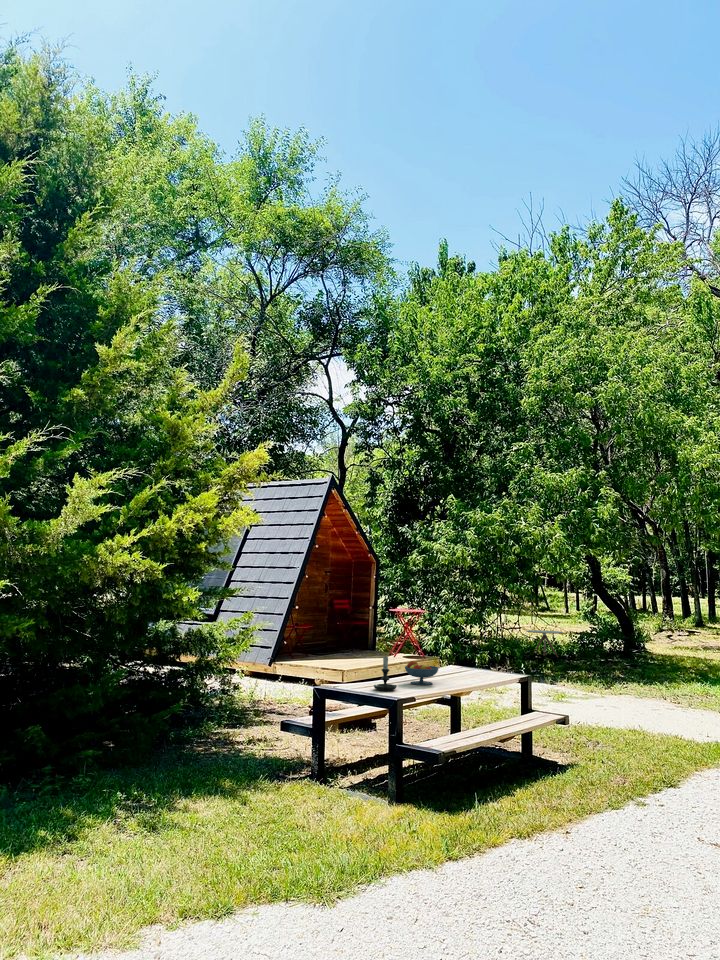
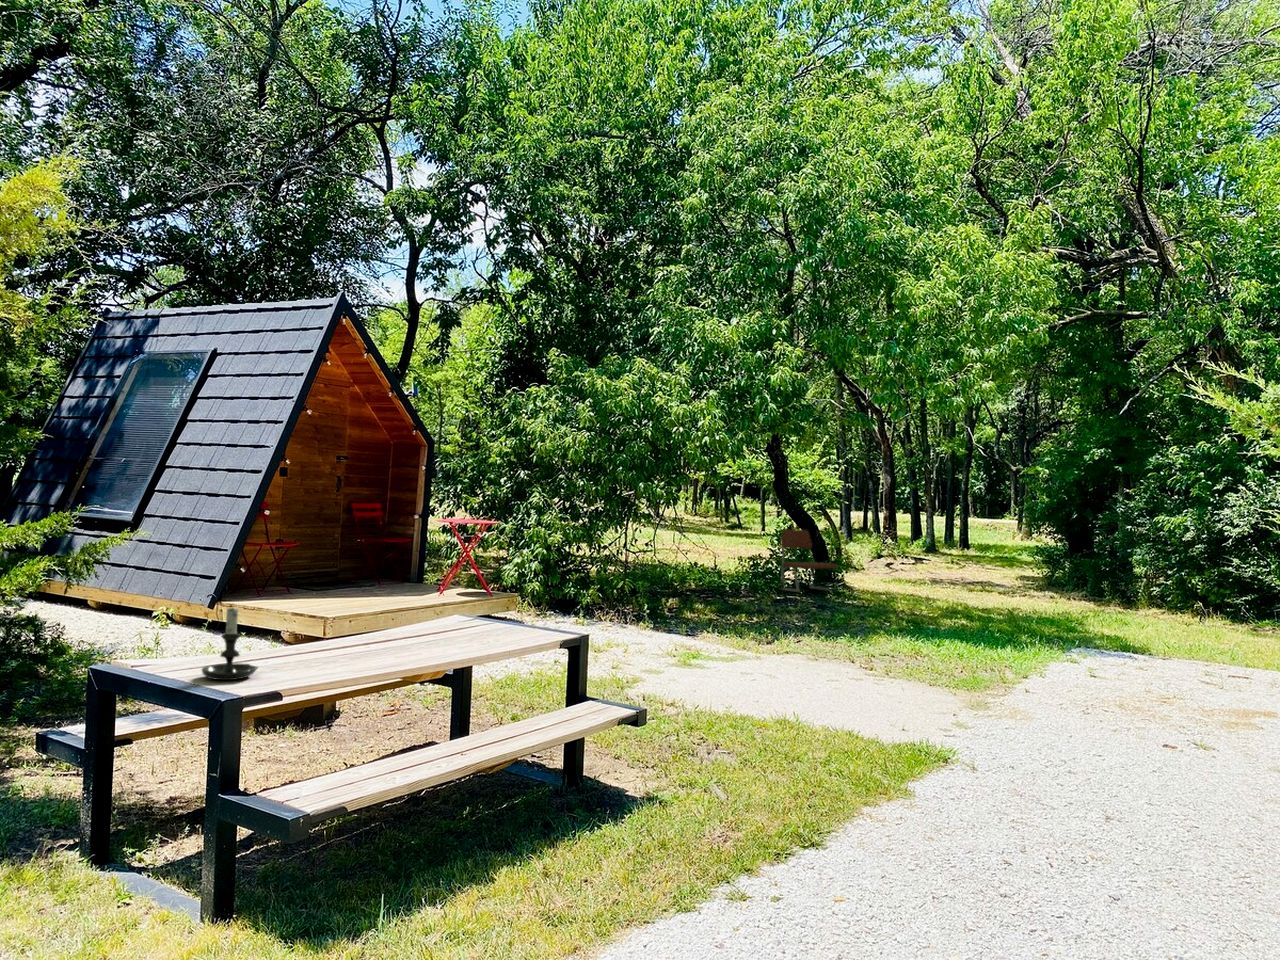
bench: none [594,612,637,656] -> present [781,530,838,592]
round table: present [526,630,563,657] -> none [681,555,734,594]
fruit bowl: present [405,661,439,685] -> none [306,613,379,663]

